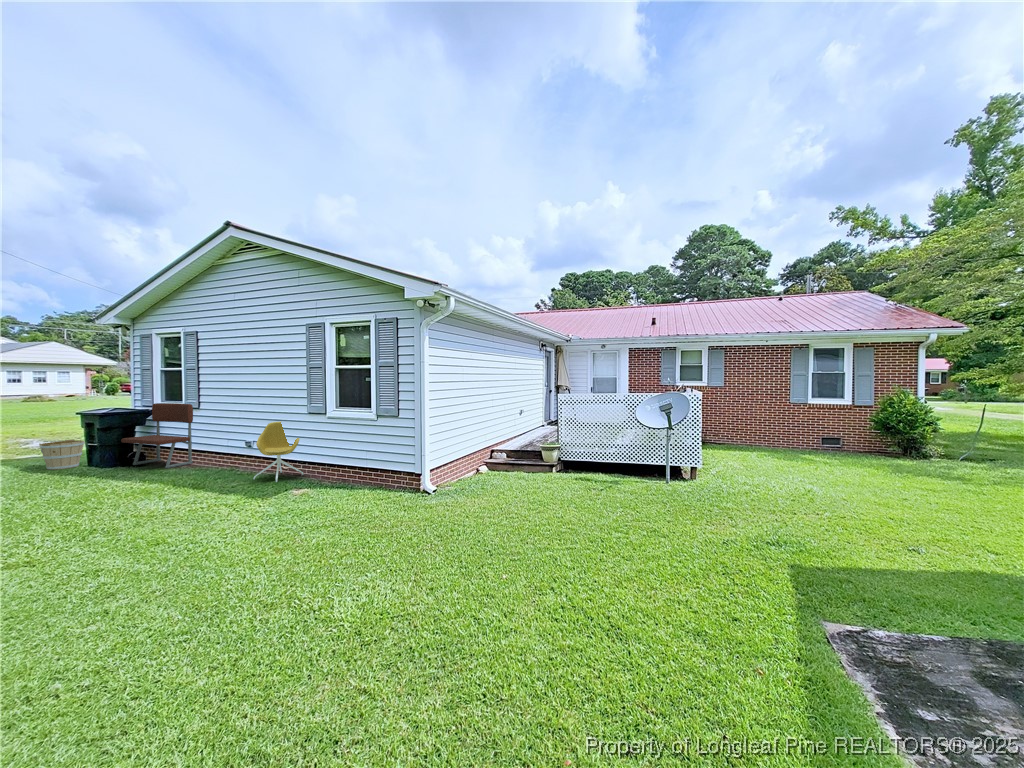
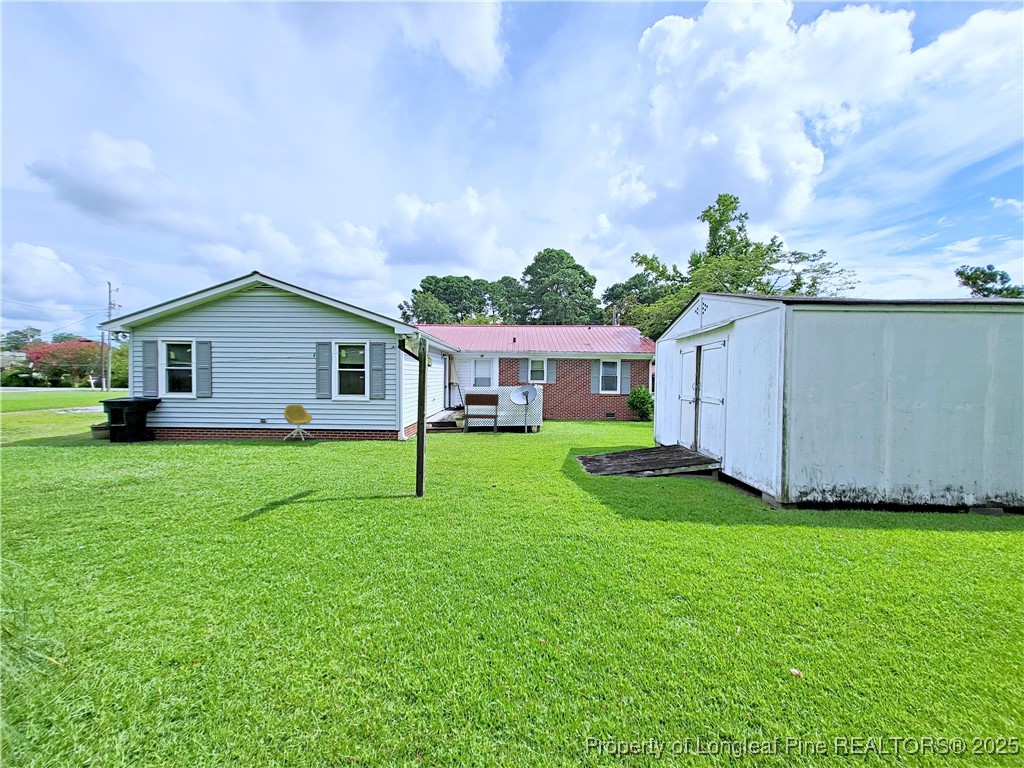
bench: present [121,403,193,468] -> present [462,394,499,433]
wooden bucket: present [39,440,85,470] -> none [81,421,113,443]

